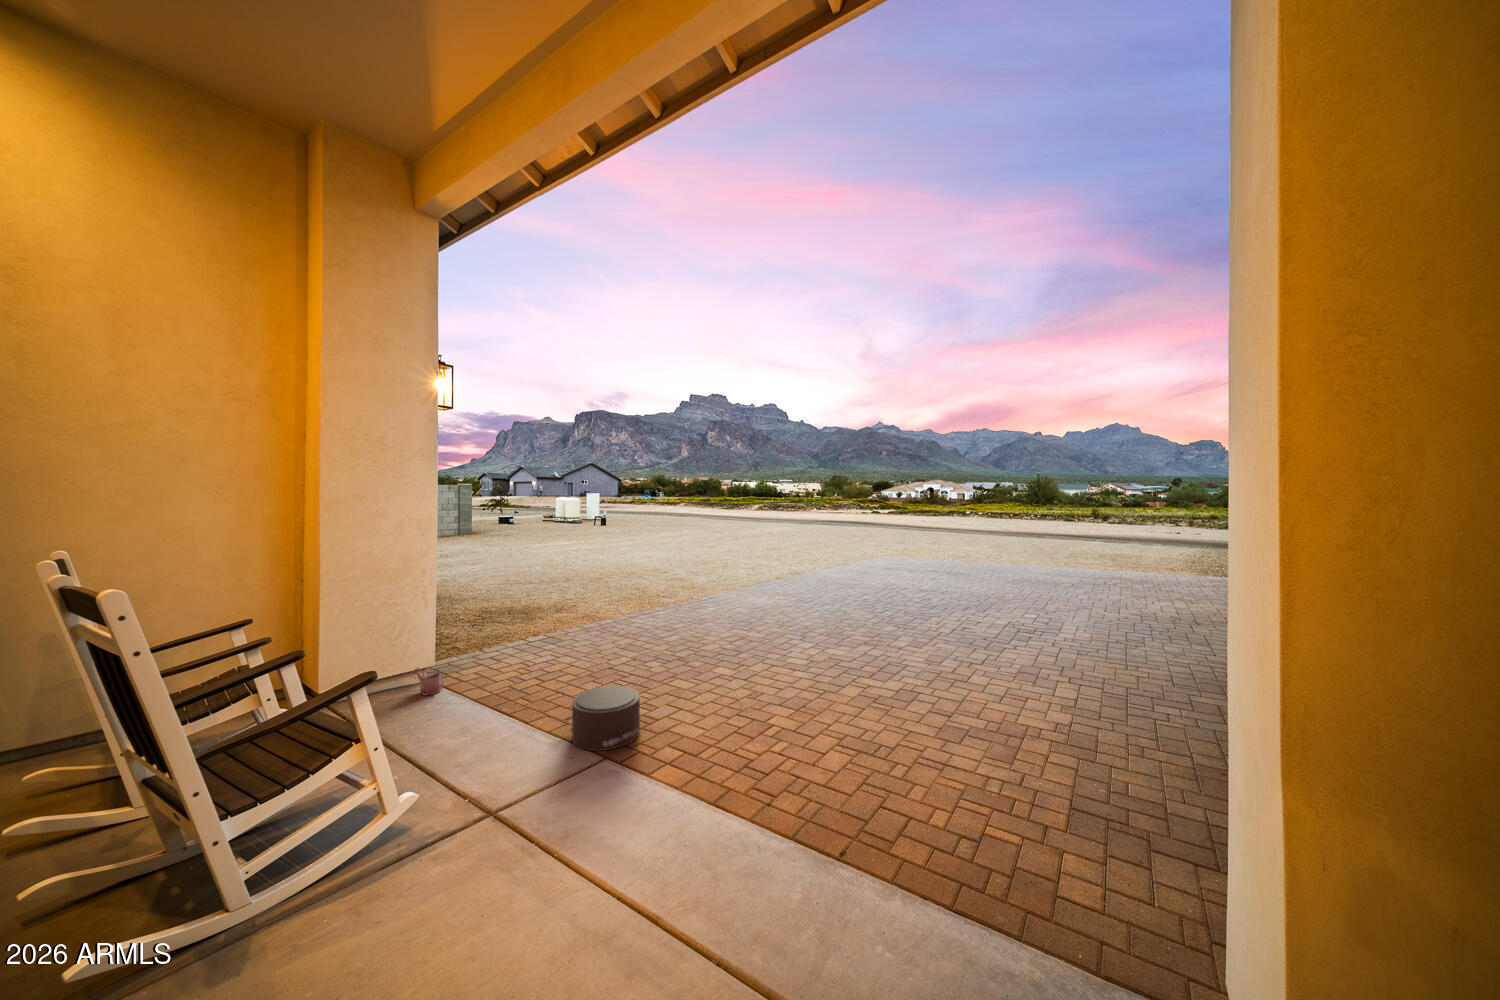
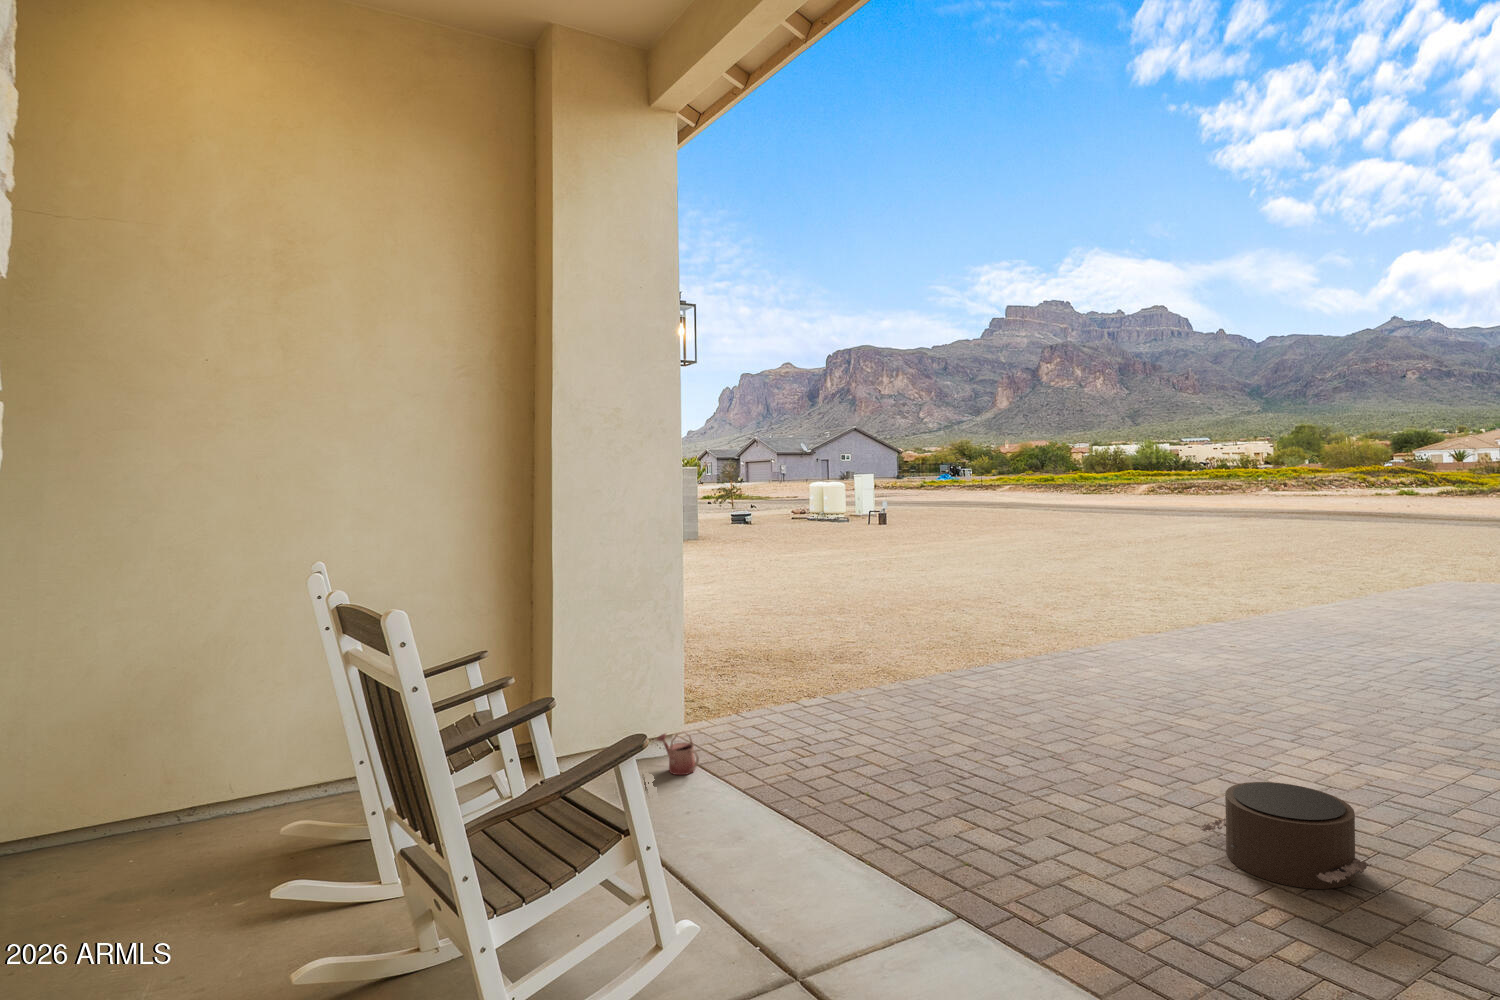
pouf: present [563,686,640,751] -> present [1200,782,1371,889]

